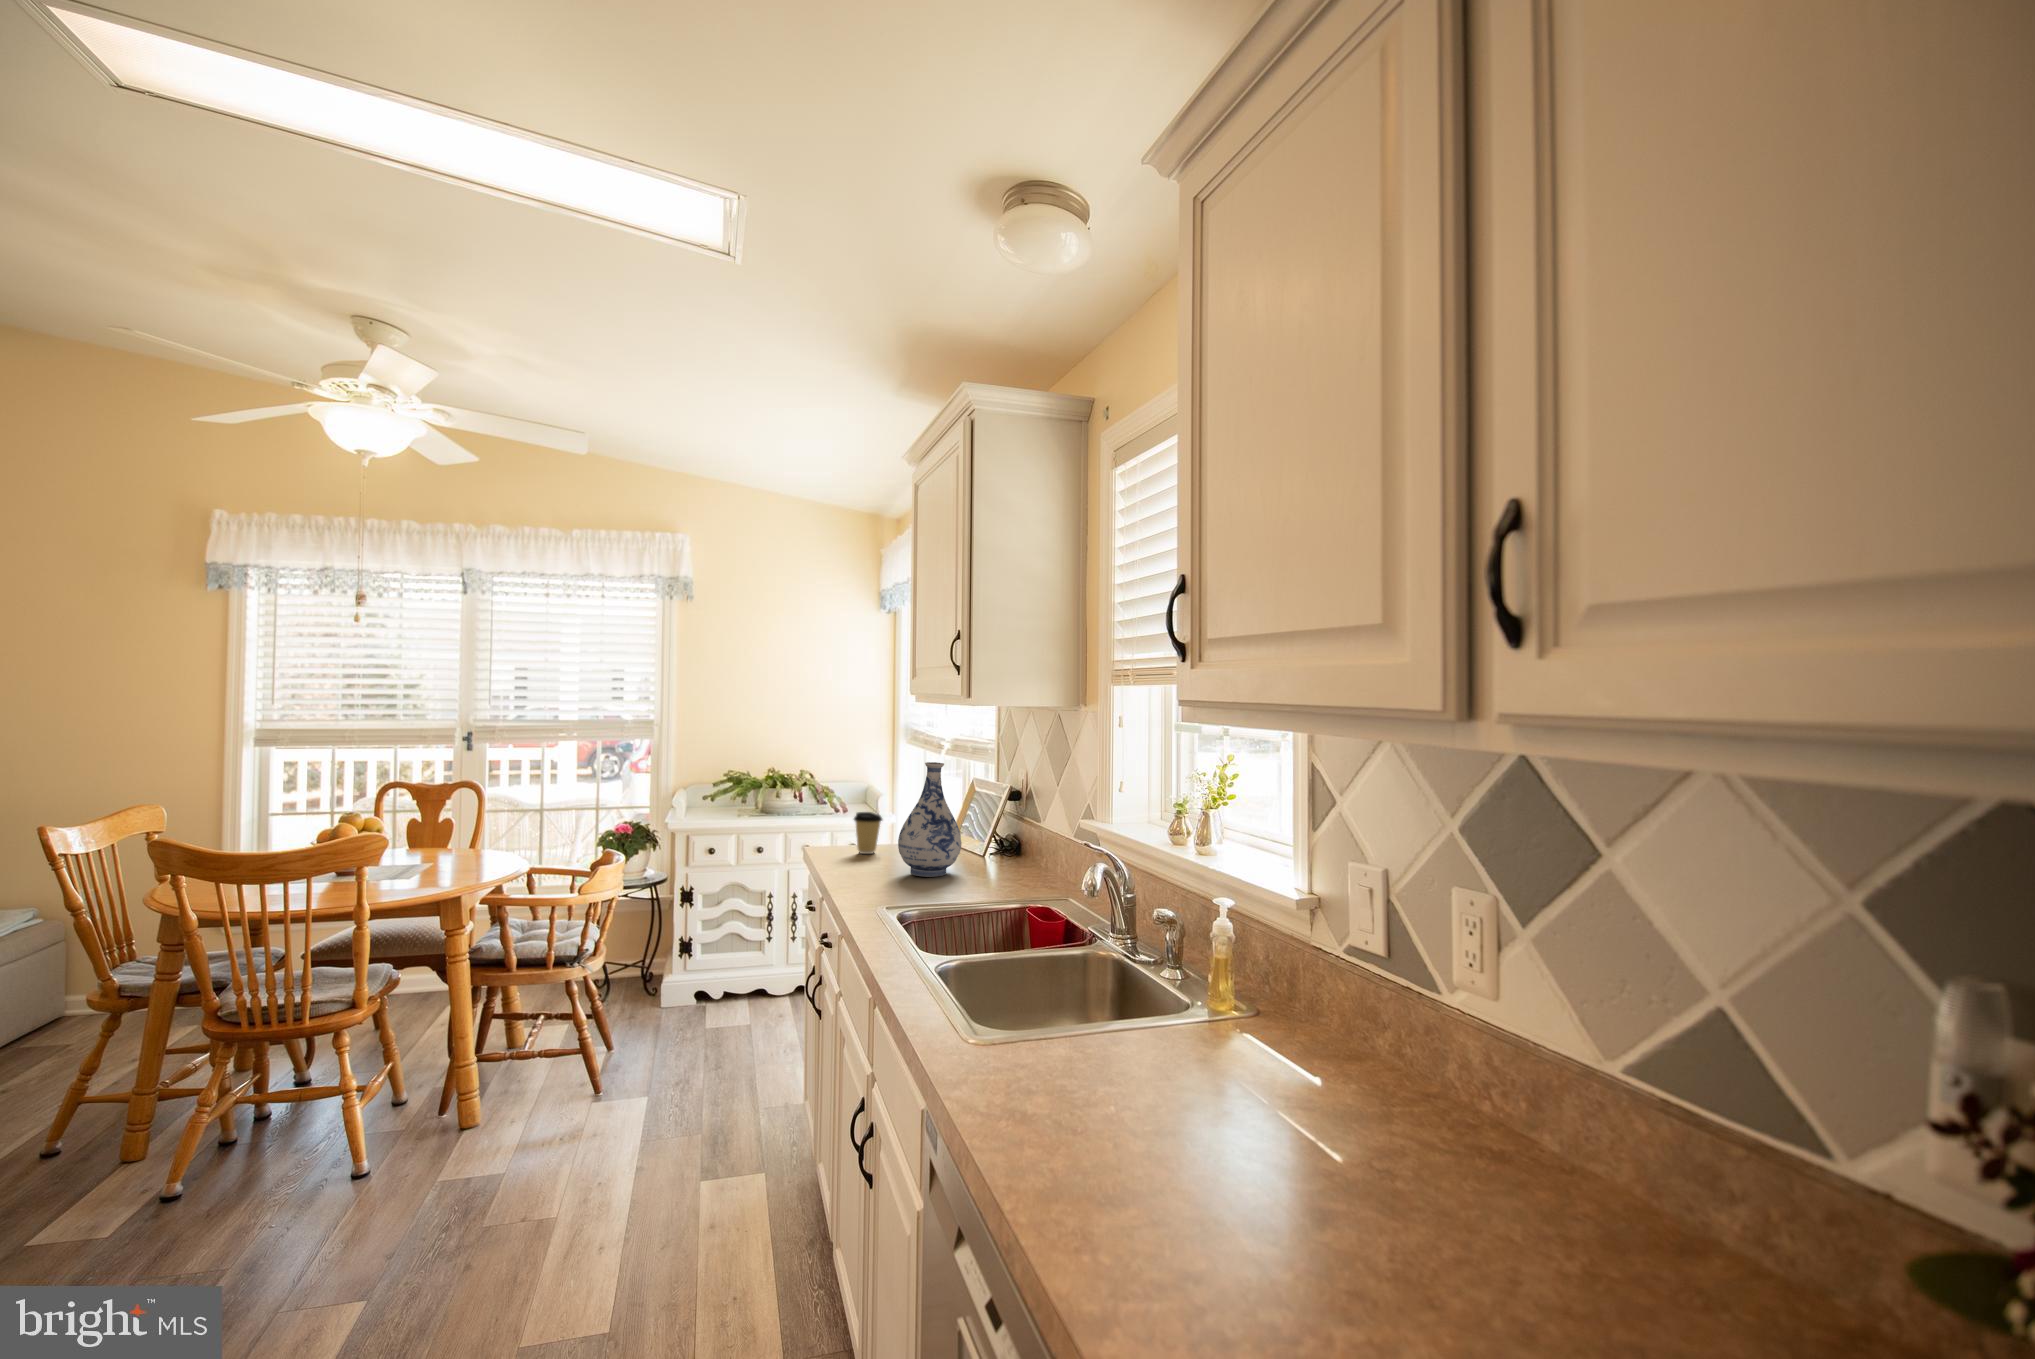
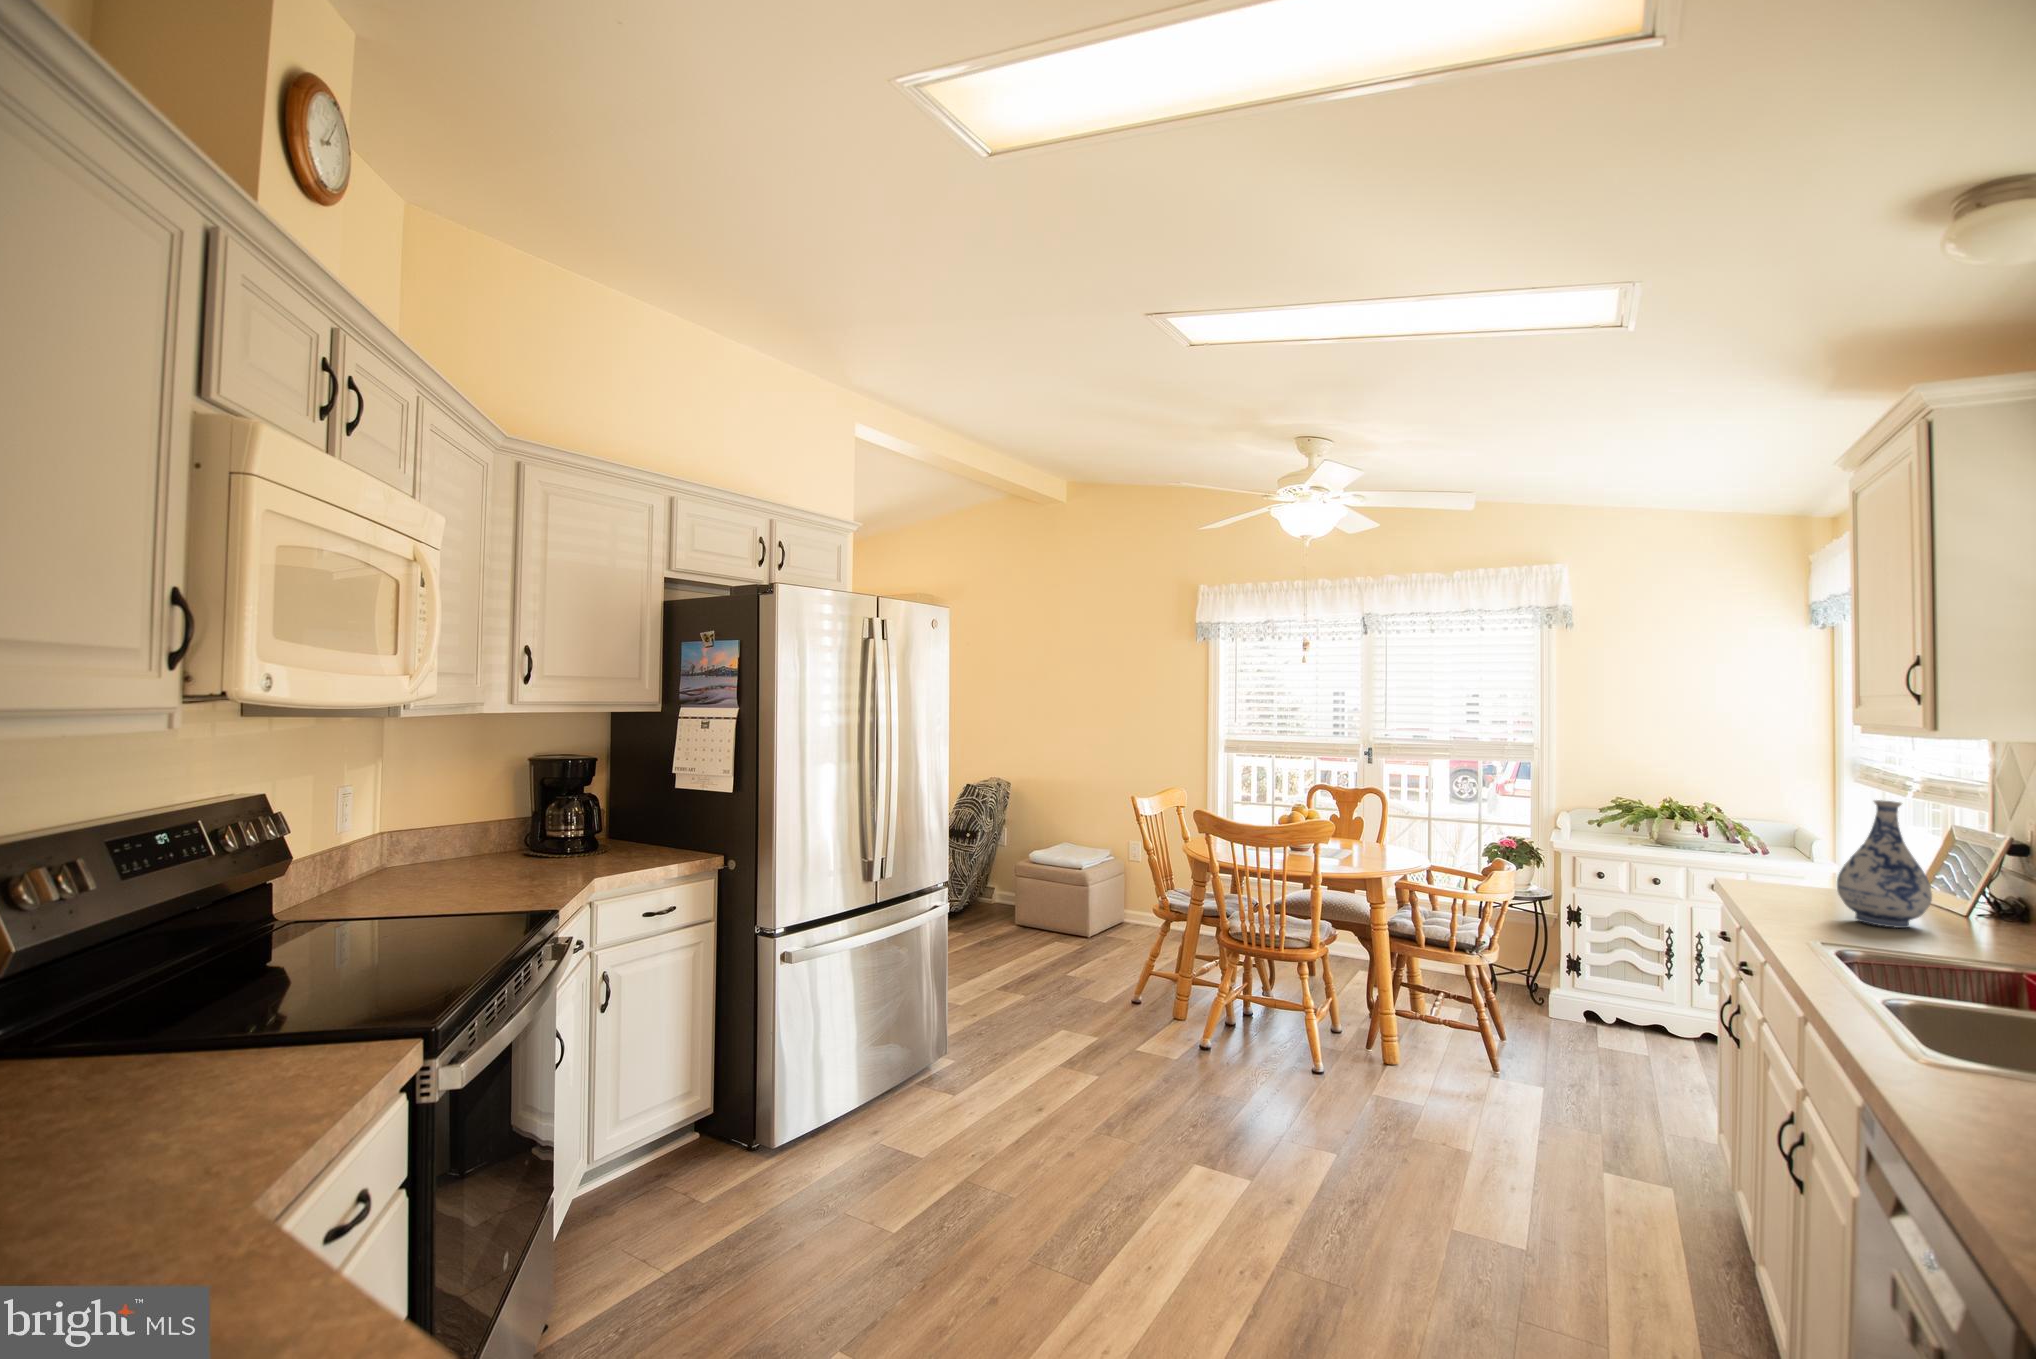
coffee cup: present [854,812,882,854] -> none [1776,849,1817,895]

